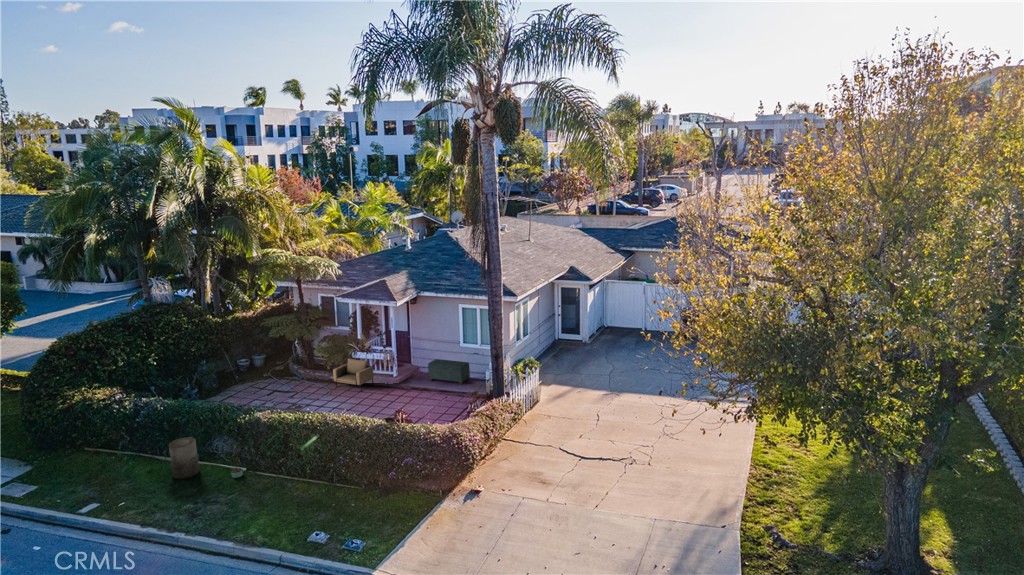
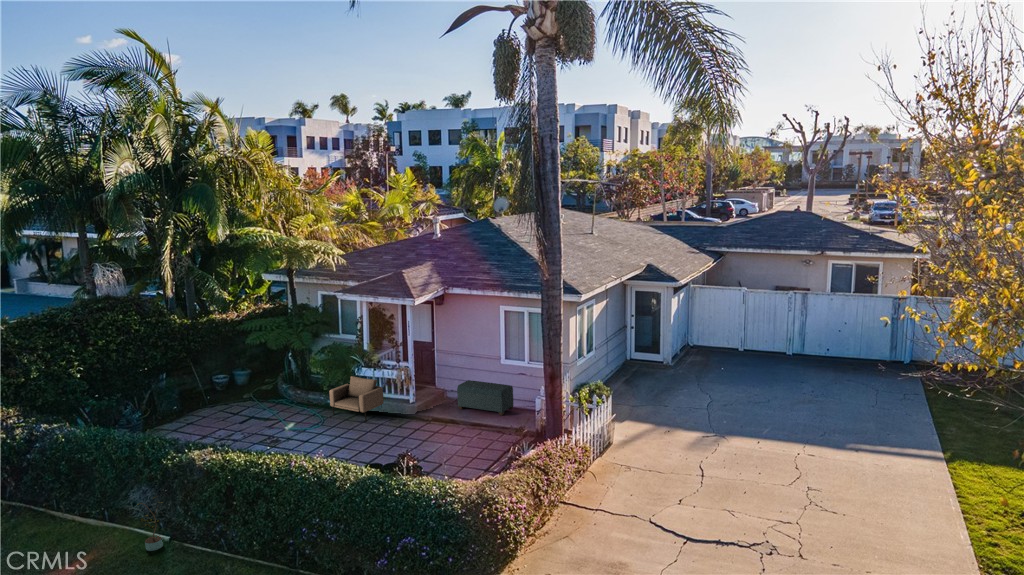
trash can: present [169,438,199,478] -> none [55,485,104,548]

